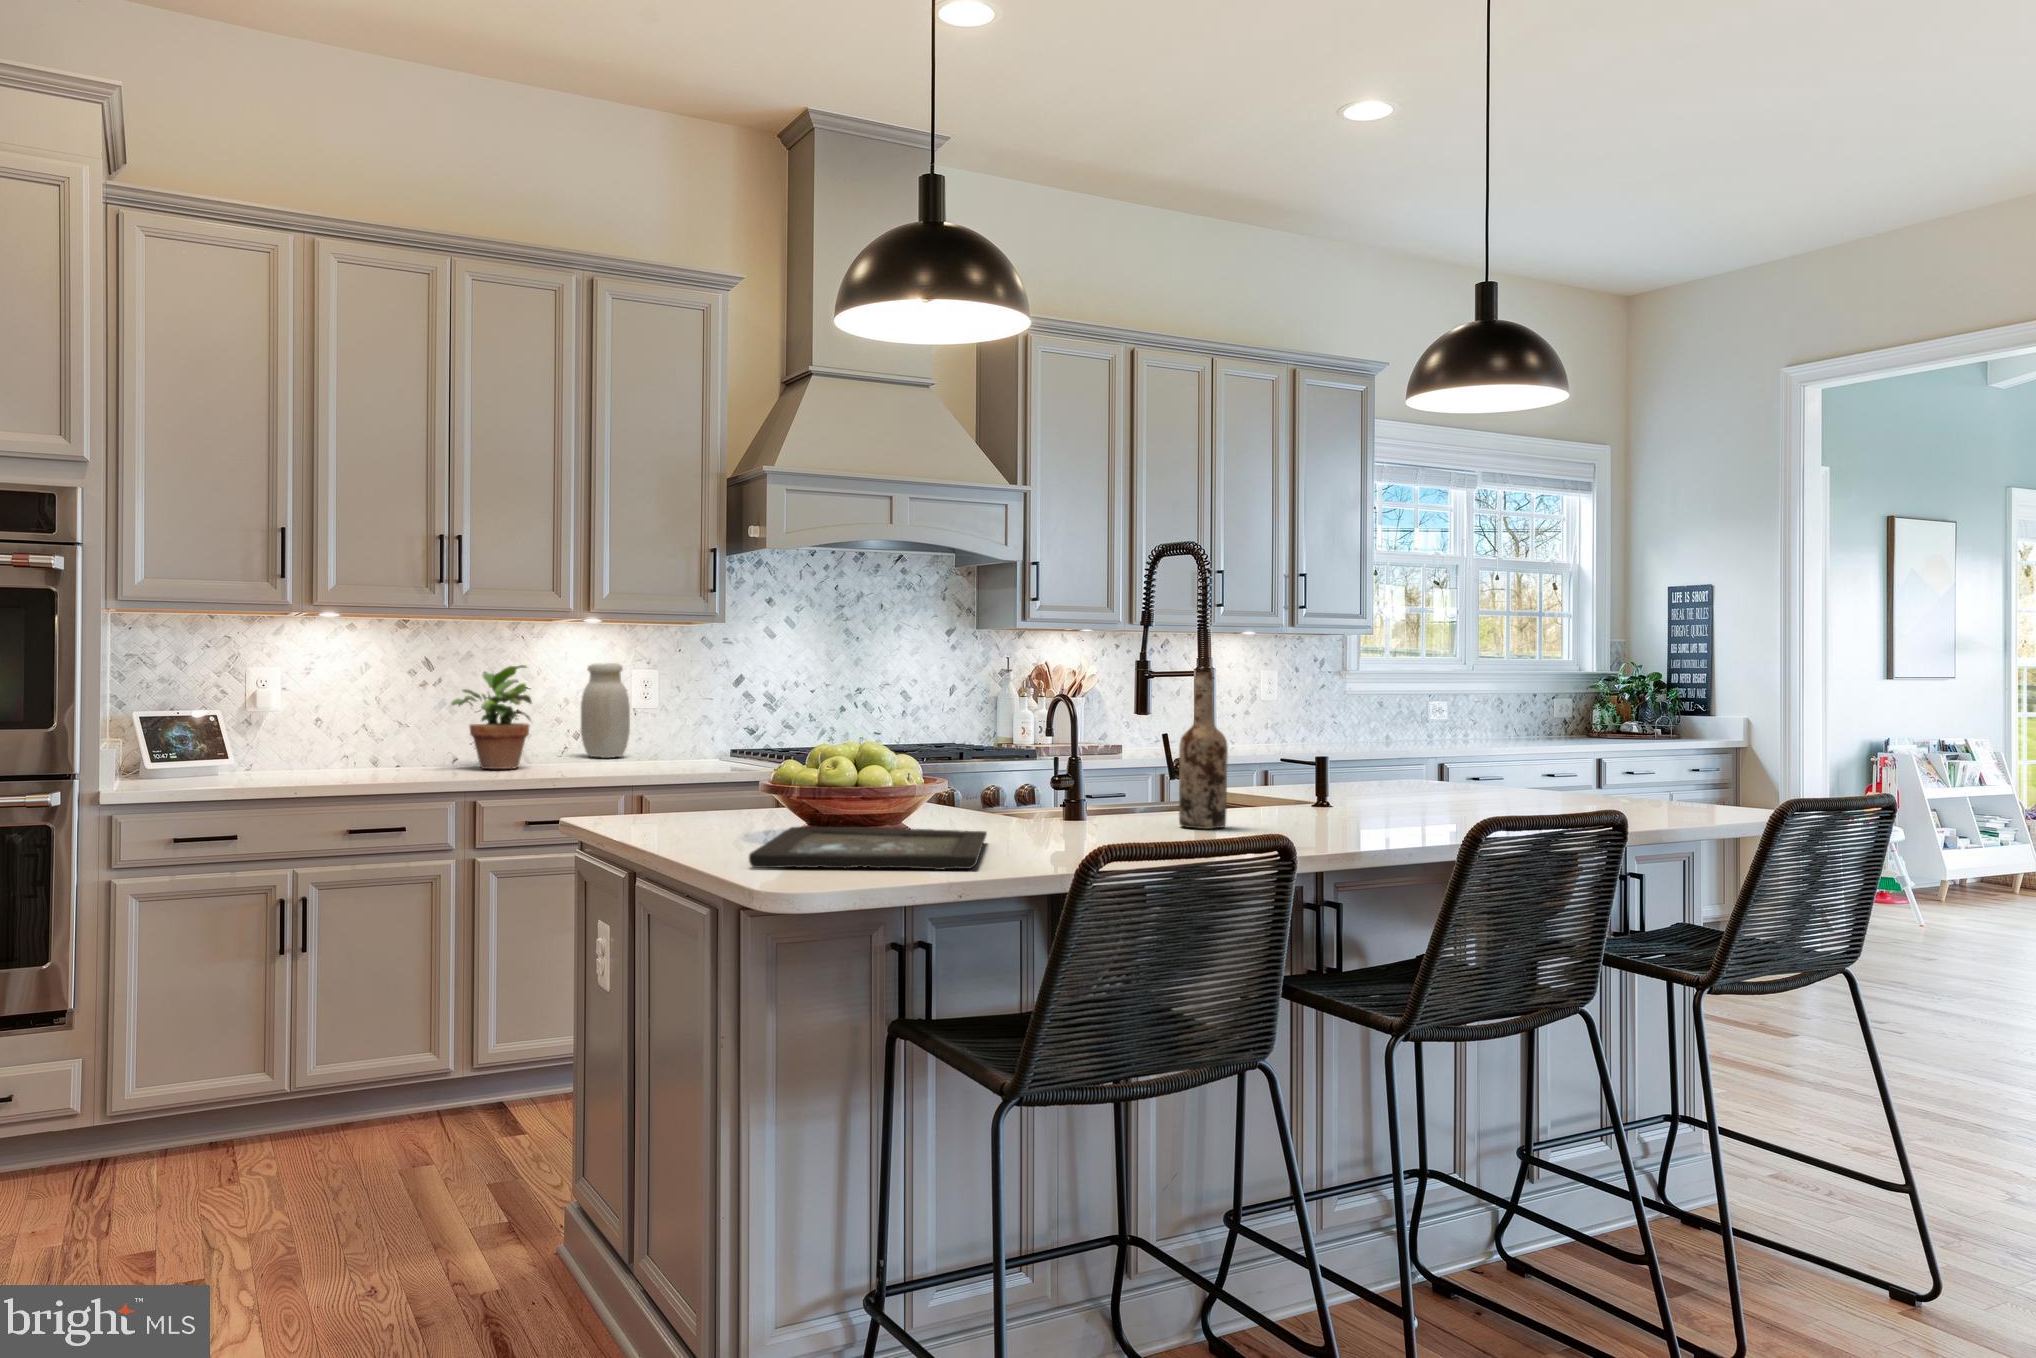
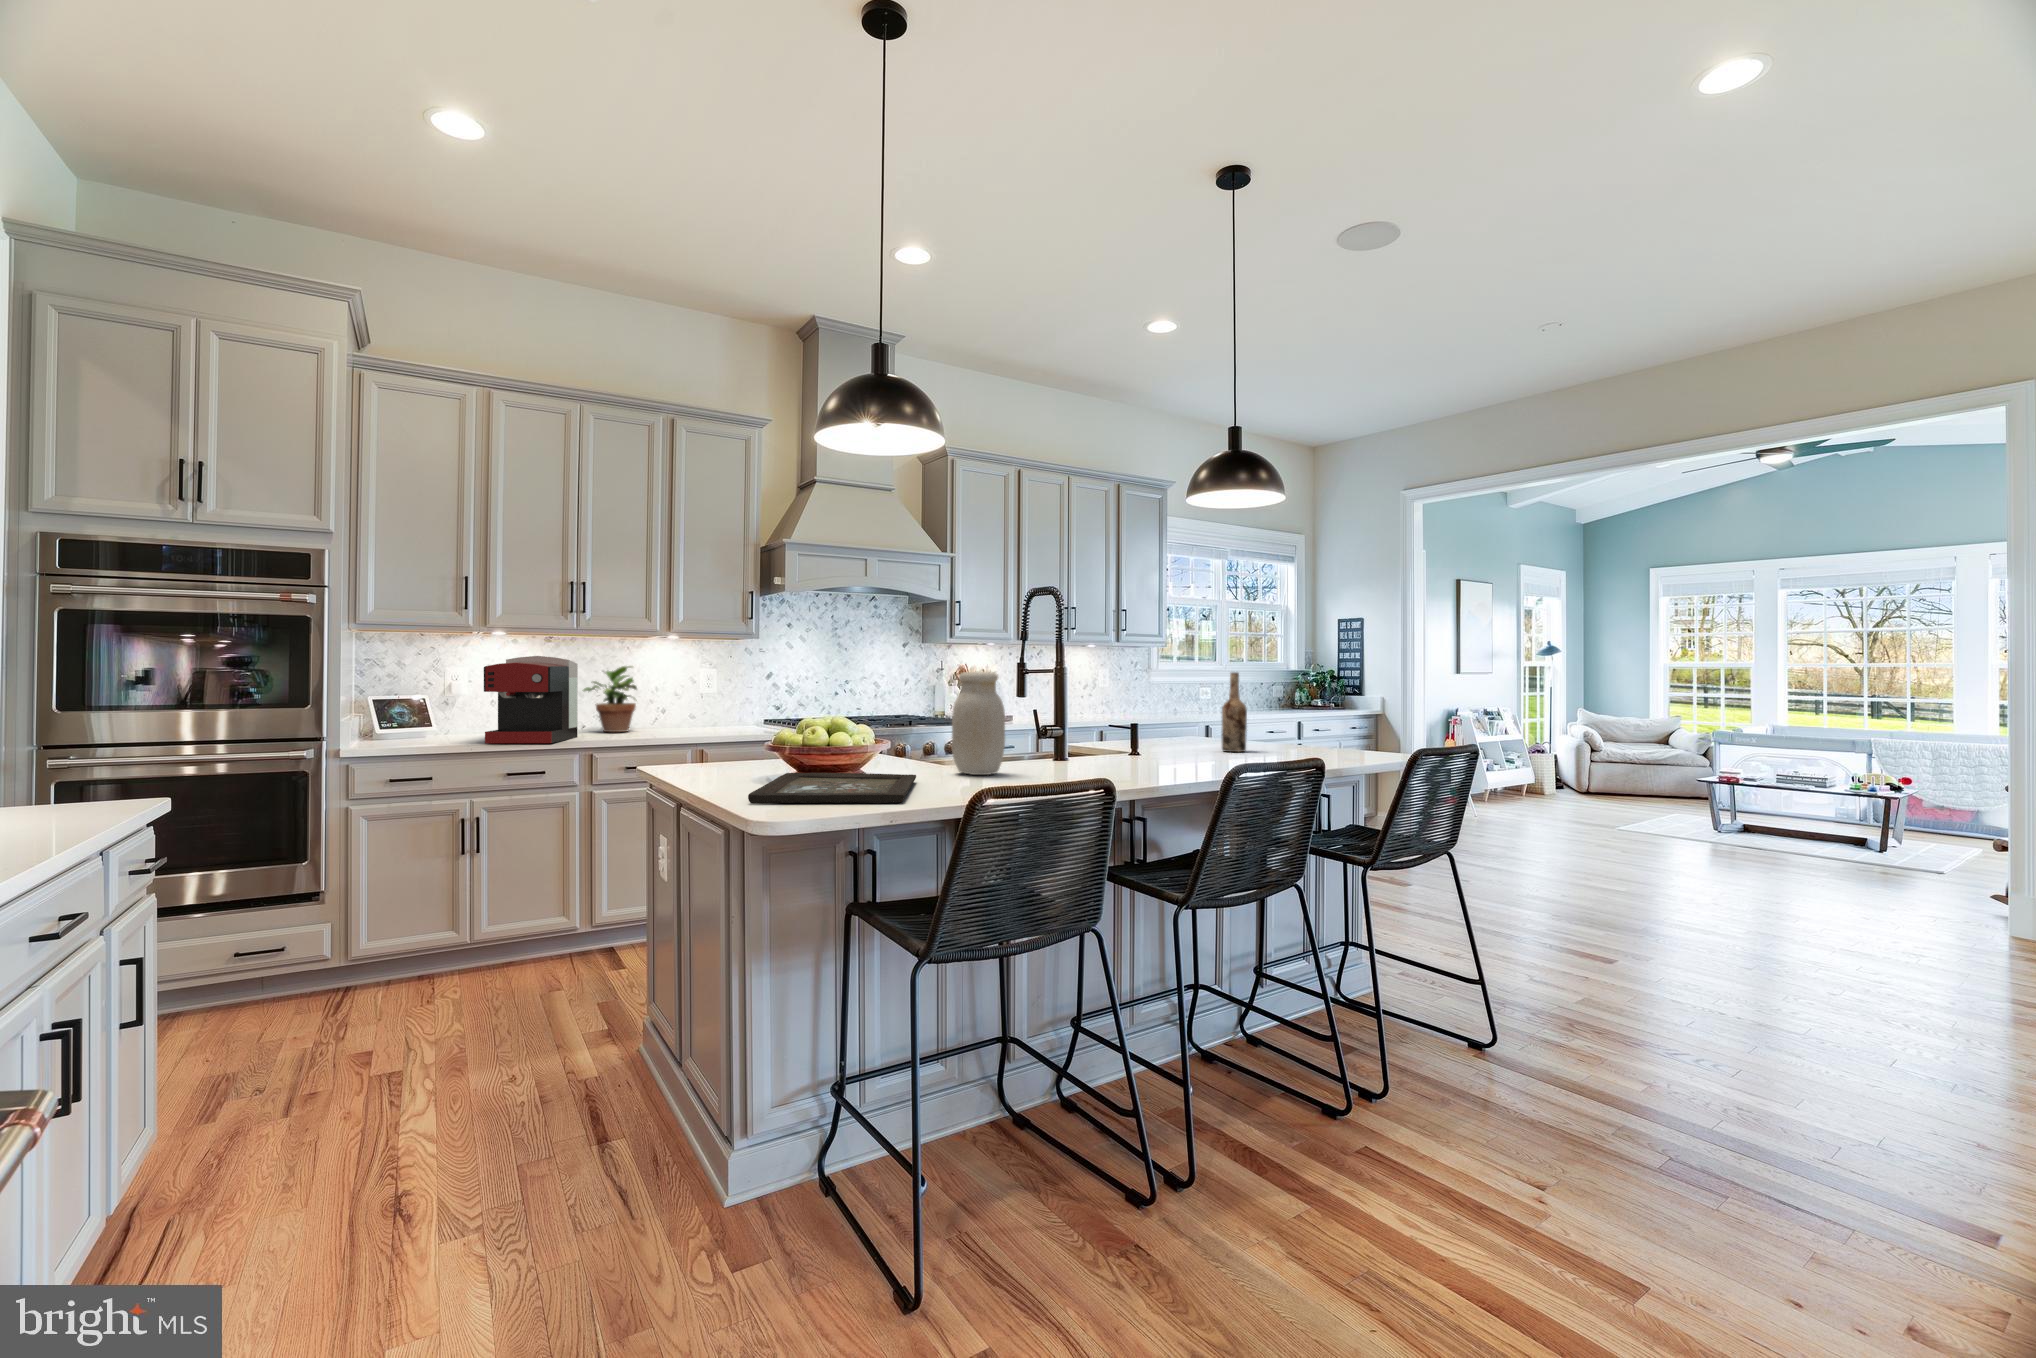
coffee maker: none [312,650,445,784] -> present [484,656,578,743]
jar: present [580,663,630,758] -> present [952,672,1005,775]
wine bottle: present [1179,672,1228,829] -> present [1222,672,1247,752]

